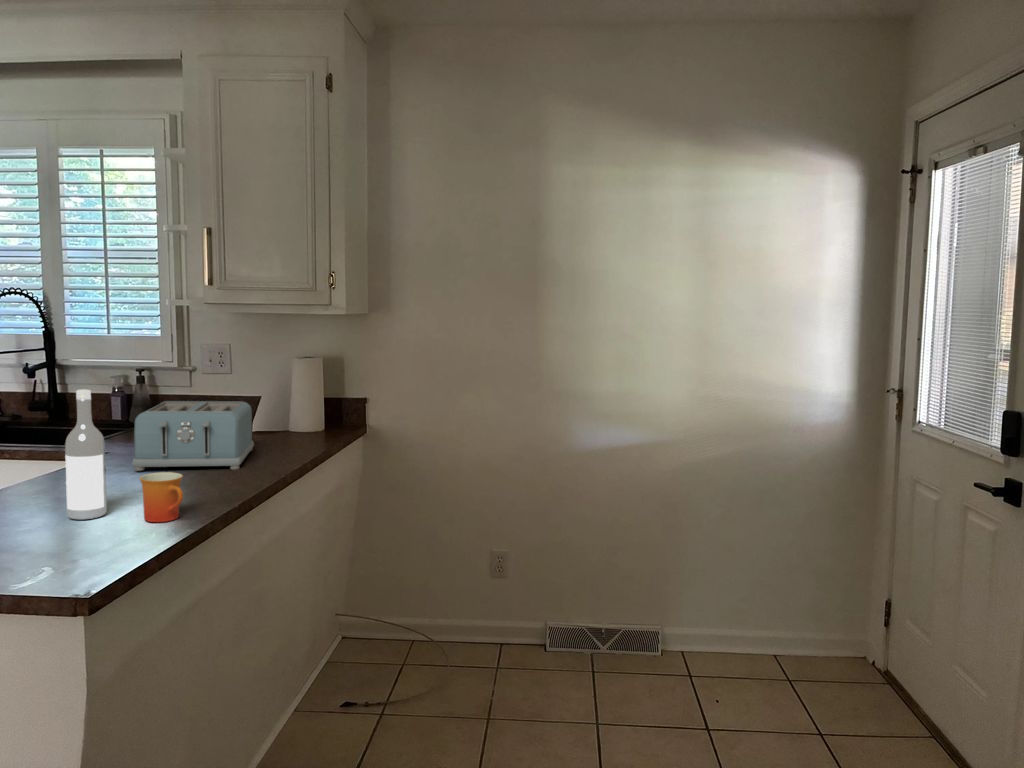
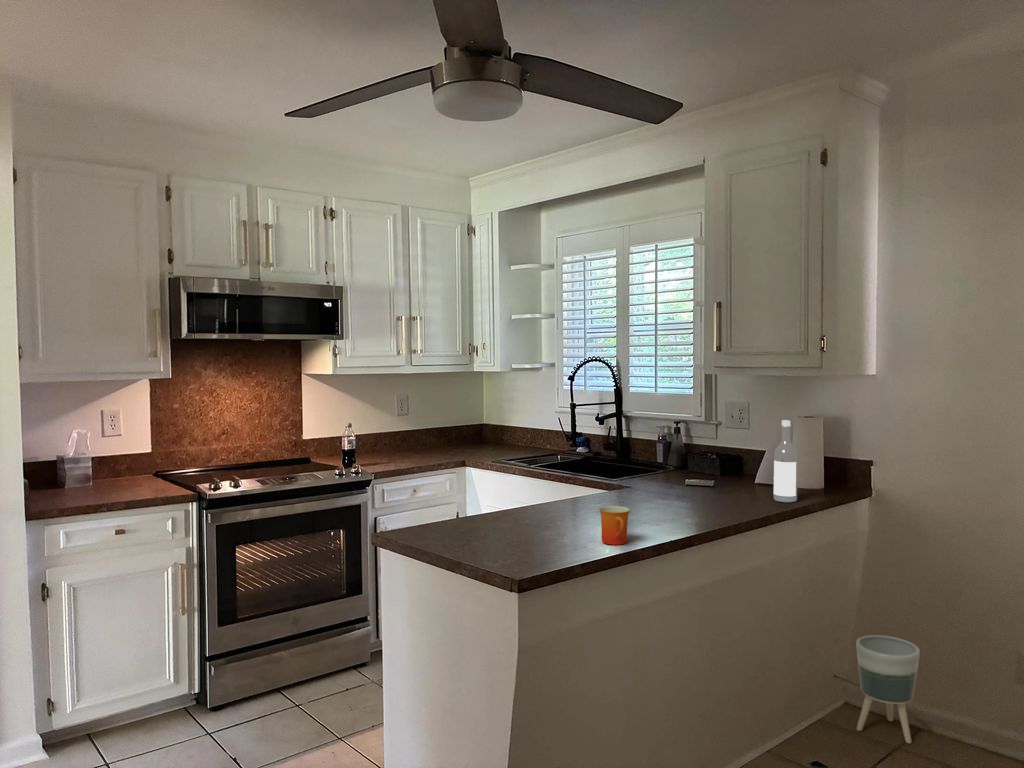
wine bottle: present [65,390,107,520] -> present [774,420,797,502]
toaster: present [132,401,254,471] -> none [631,450,740,514]
planter: none [363,564,418,660] -> present [856,635,920,743]

